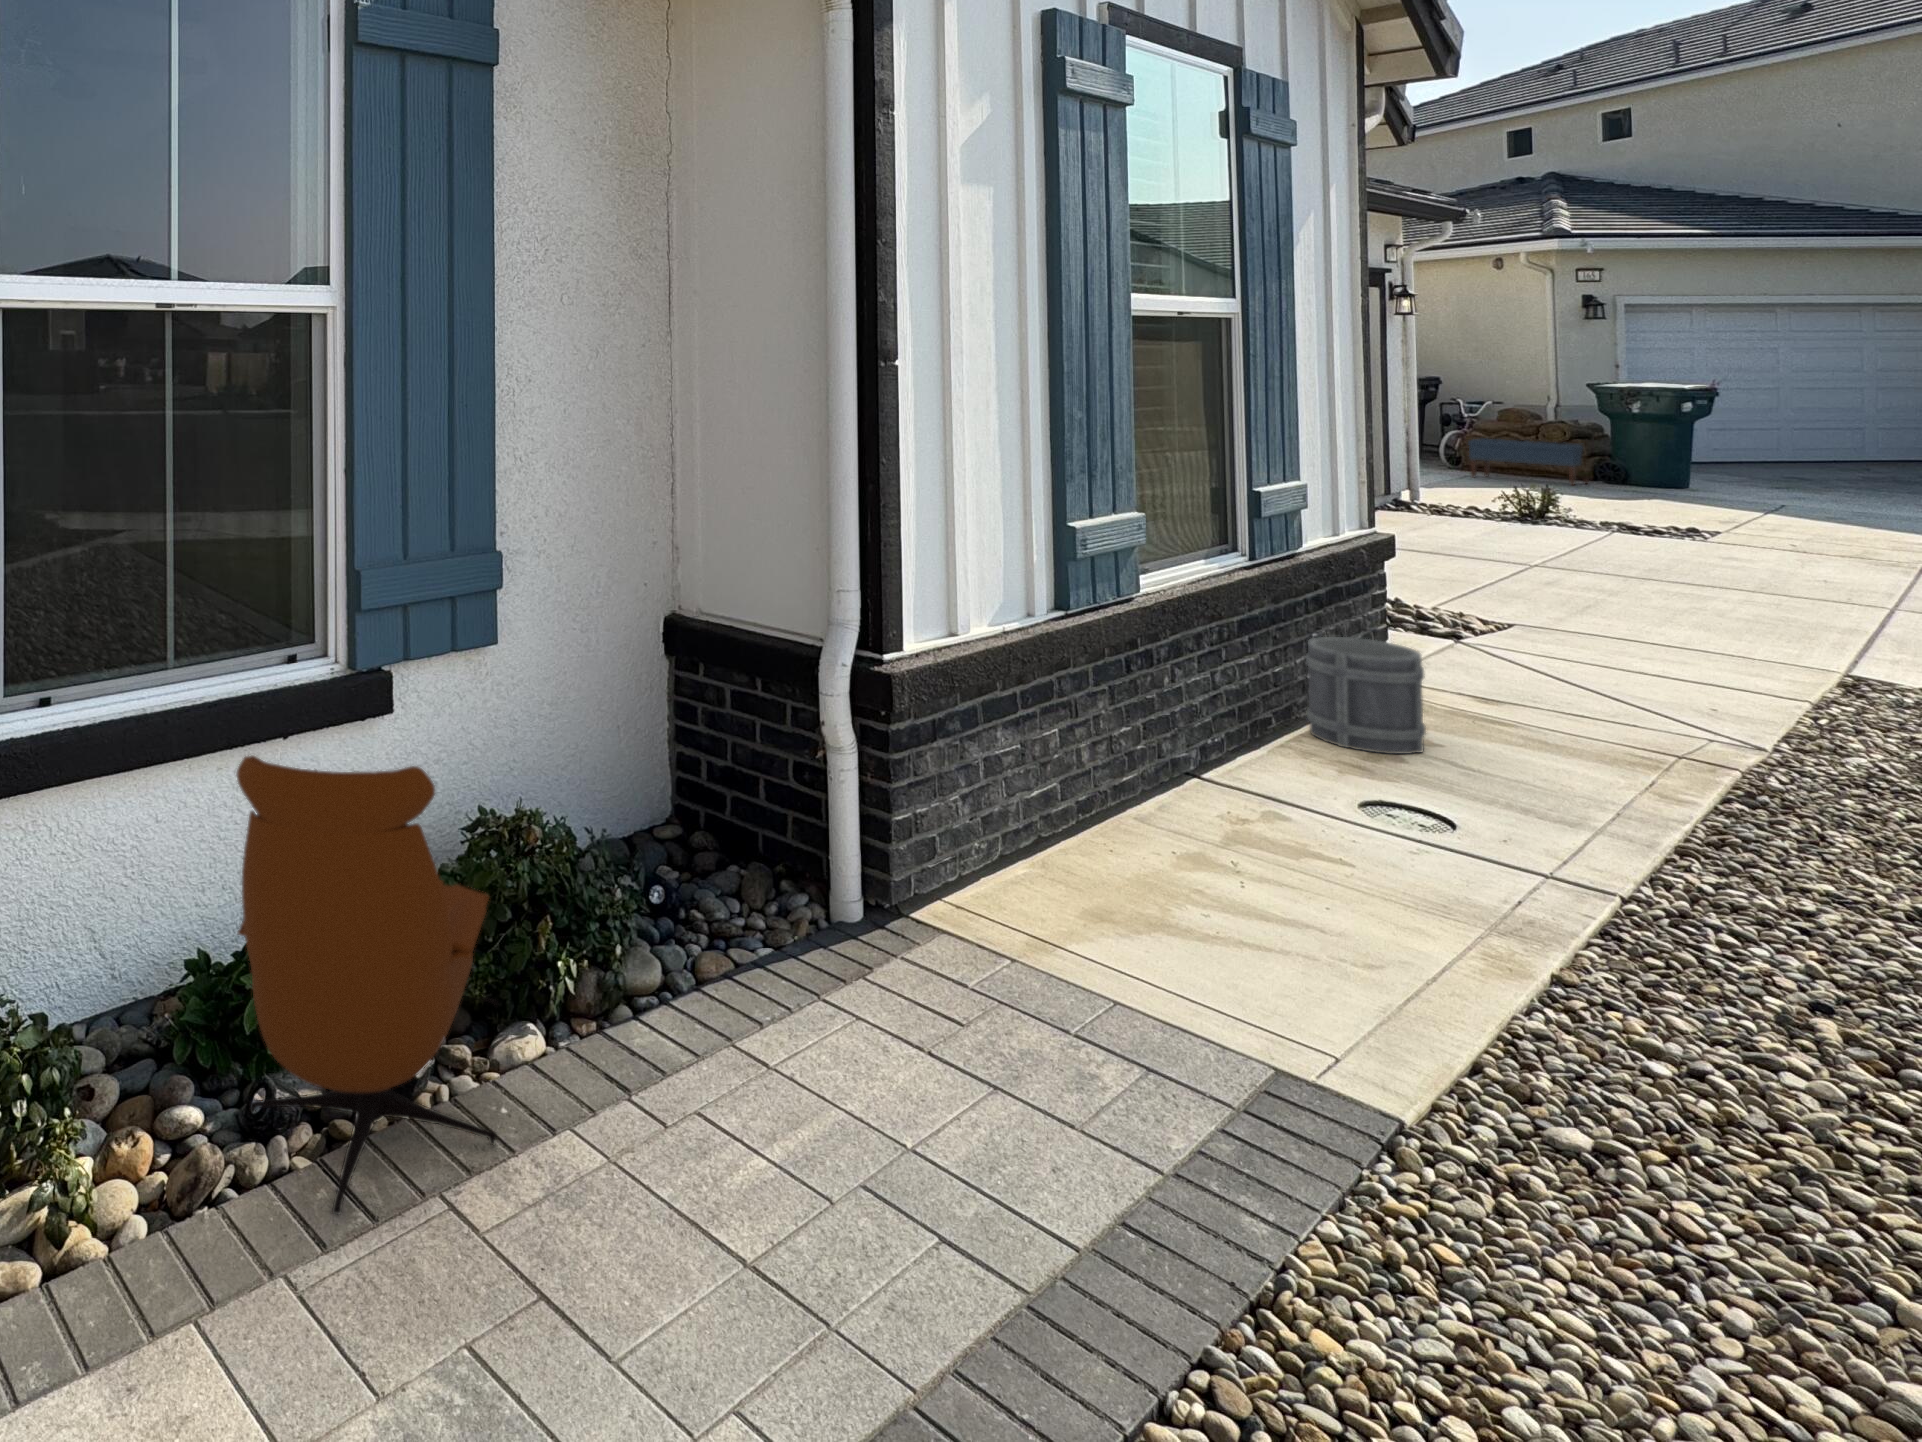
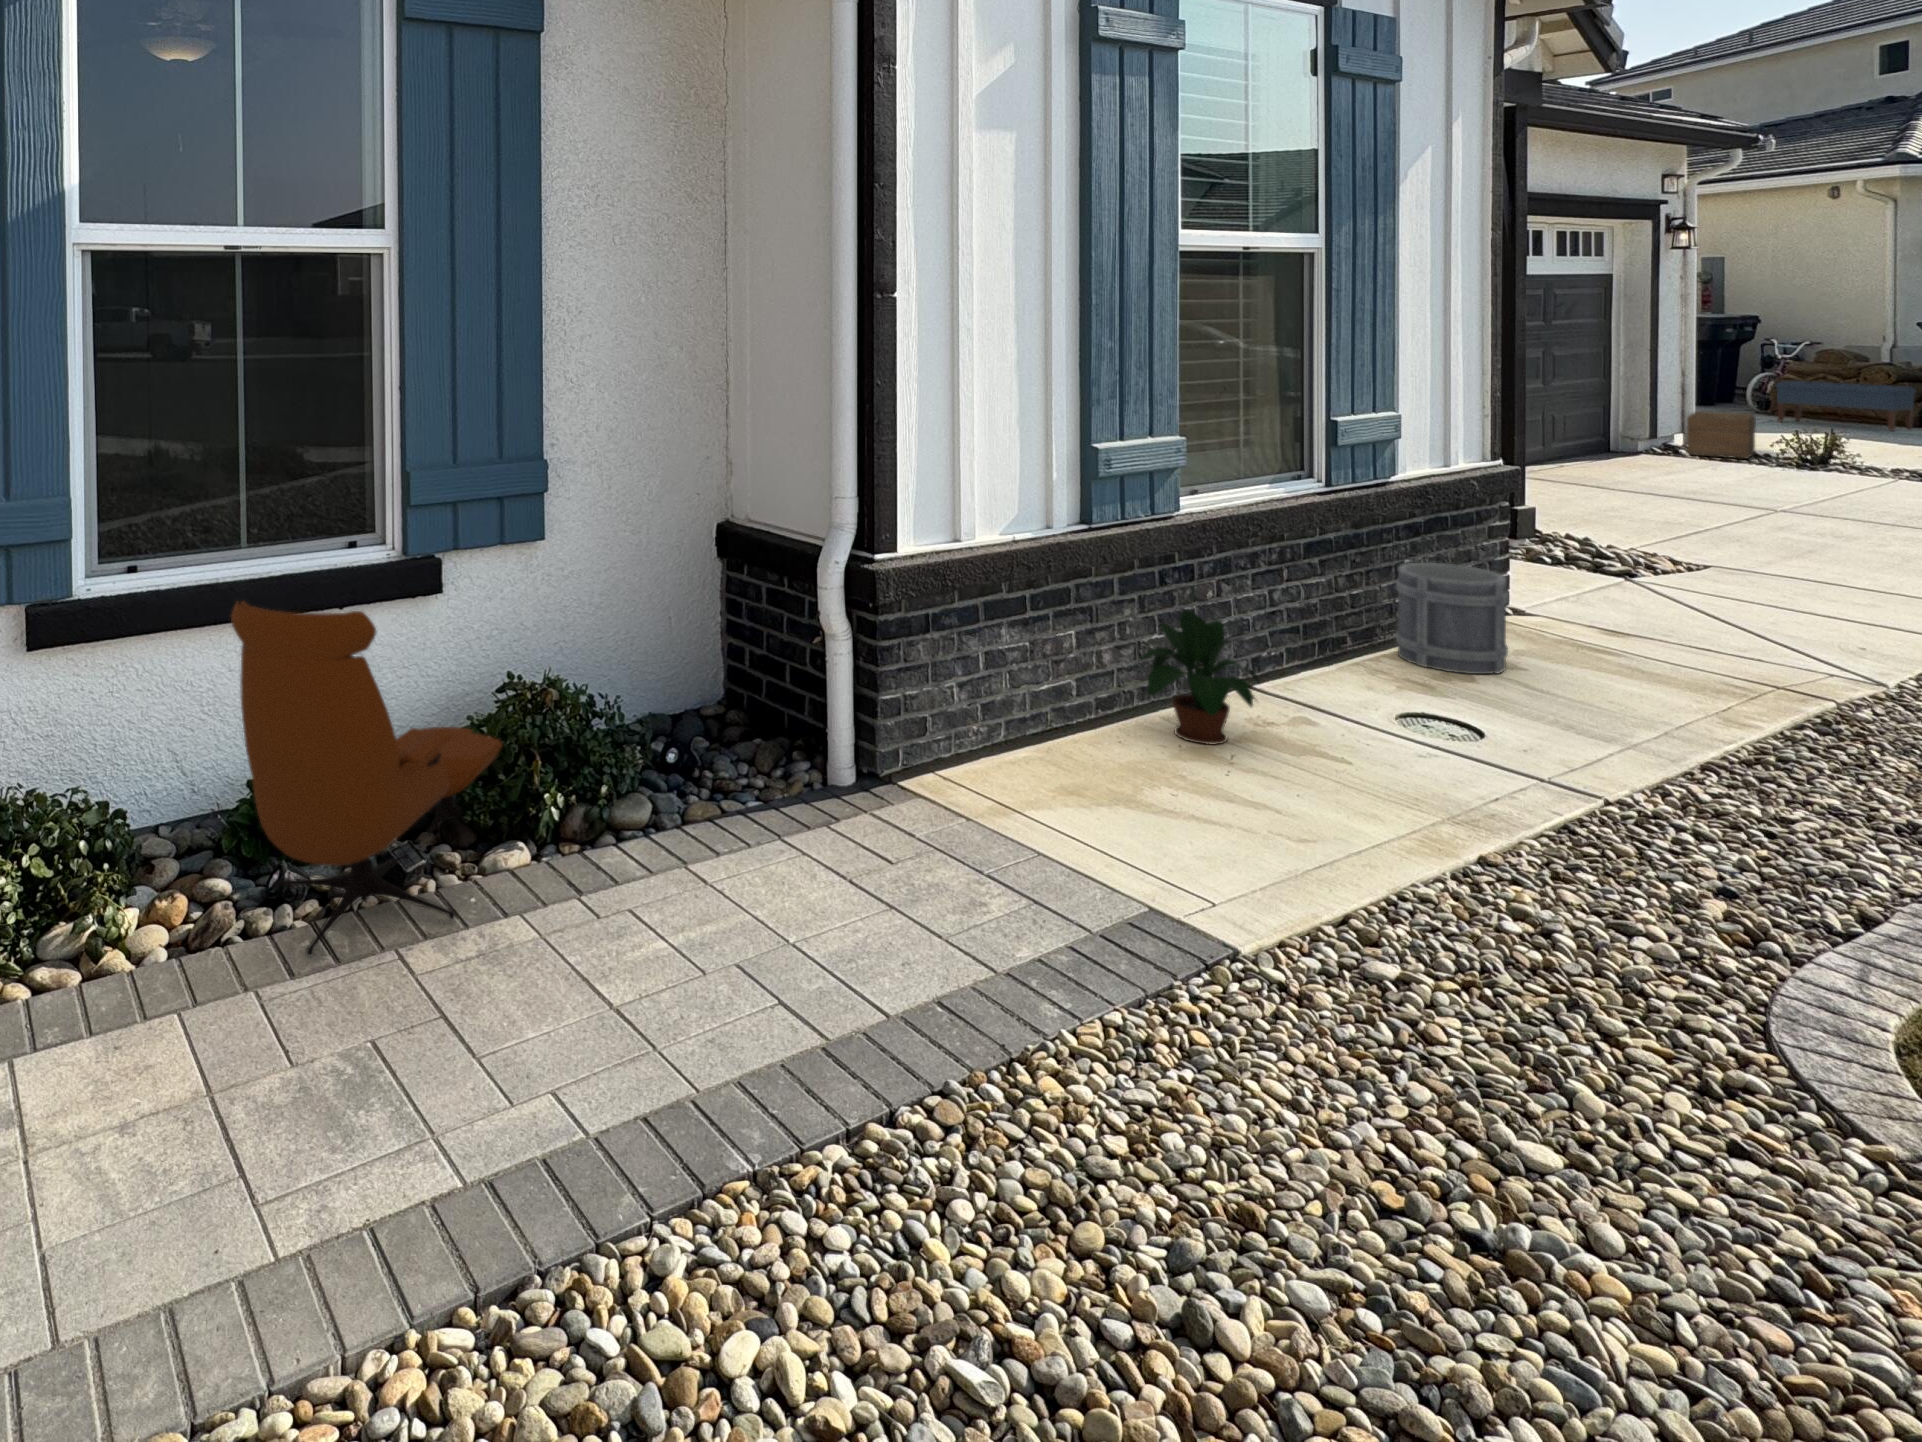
wooden crate: none [1418,469,1477,515] -> present [1687,411,1756,459]
potted plant: none [1103,703,1247,850] -> present [1139,610,1259,745]

